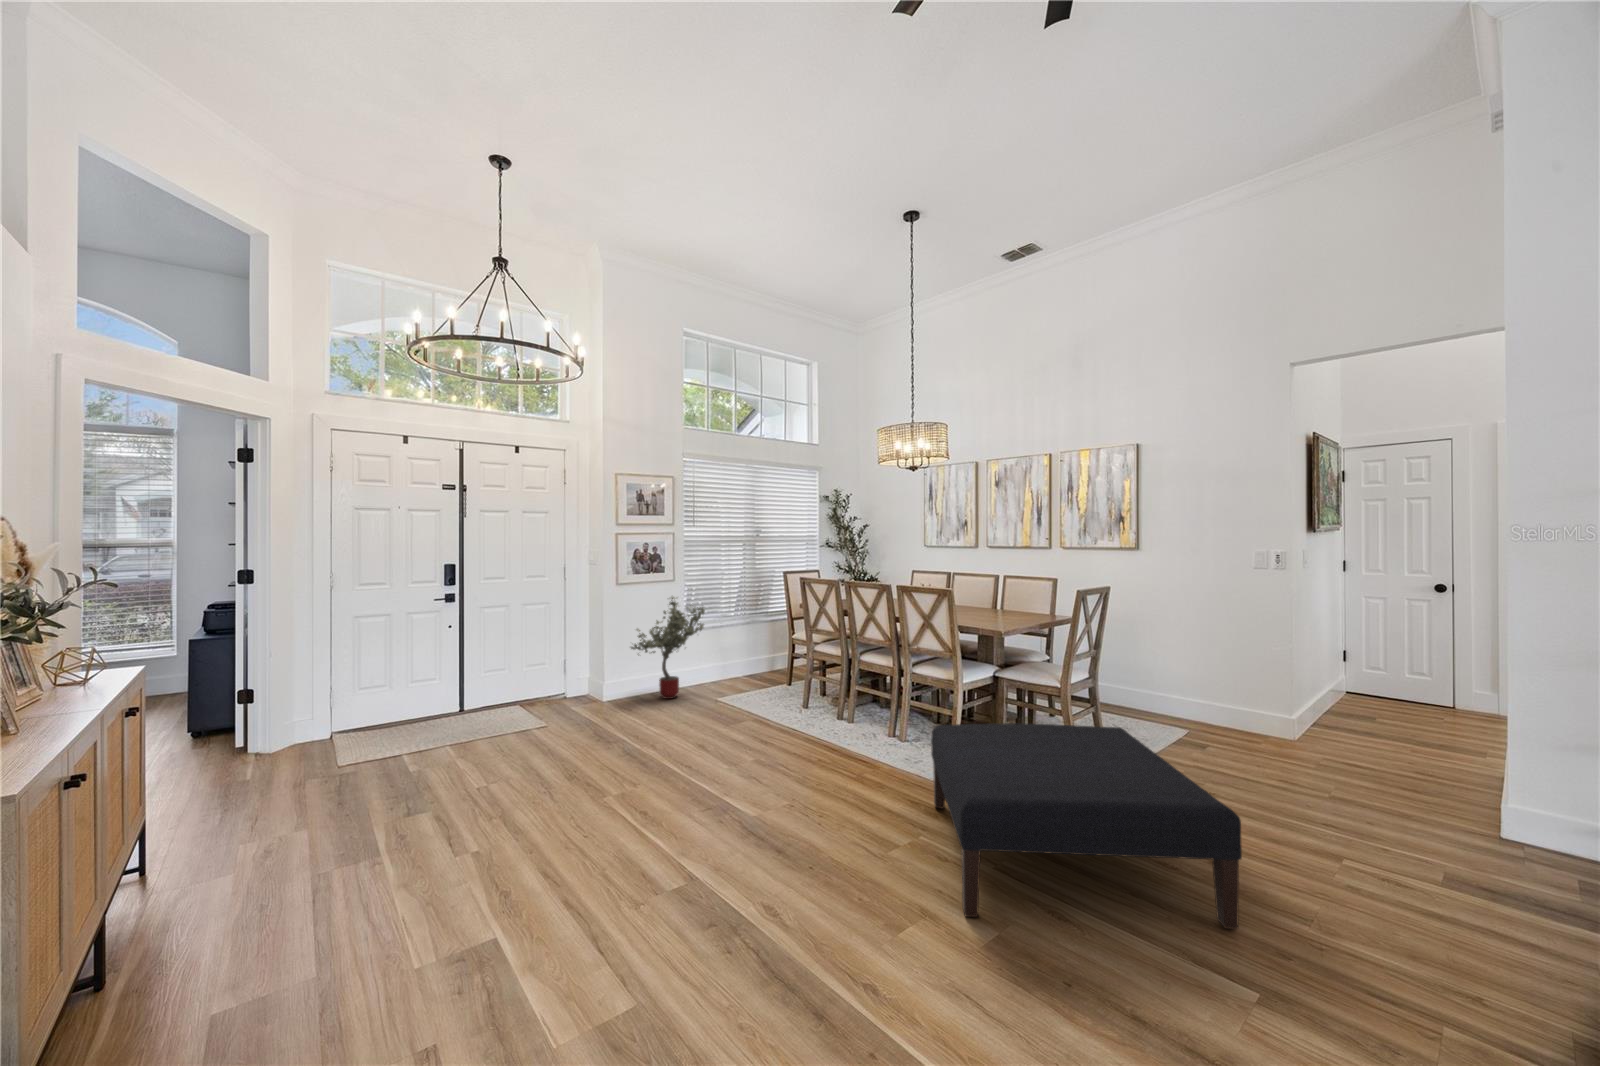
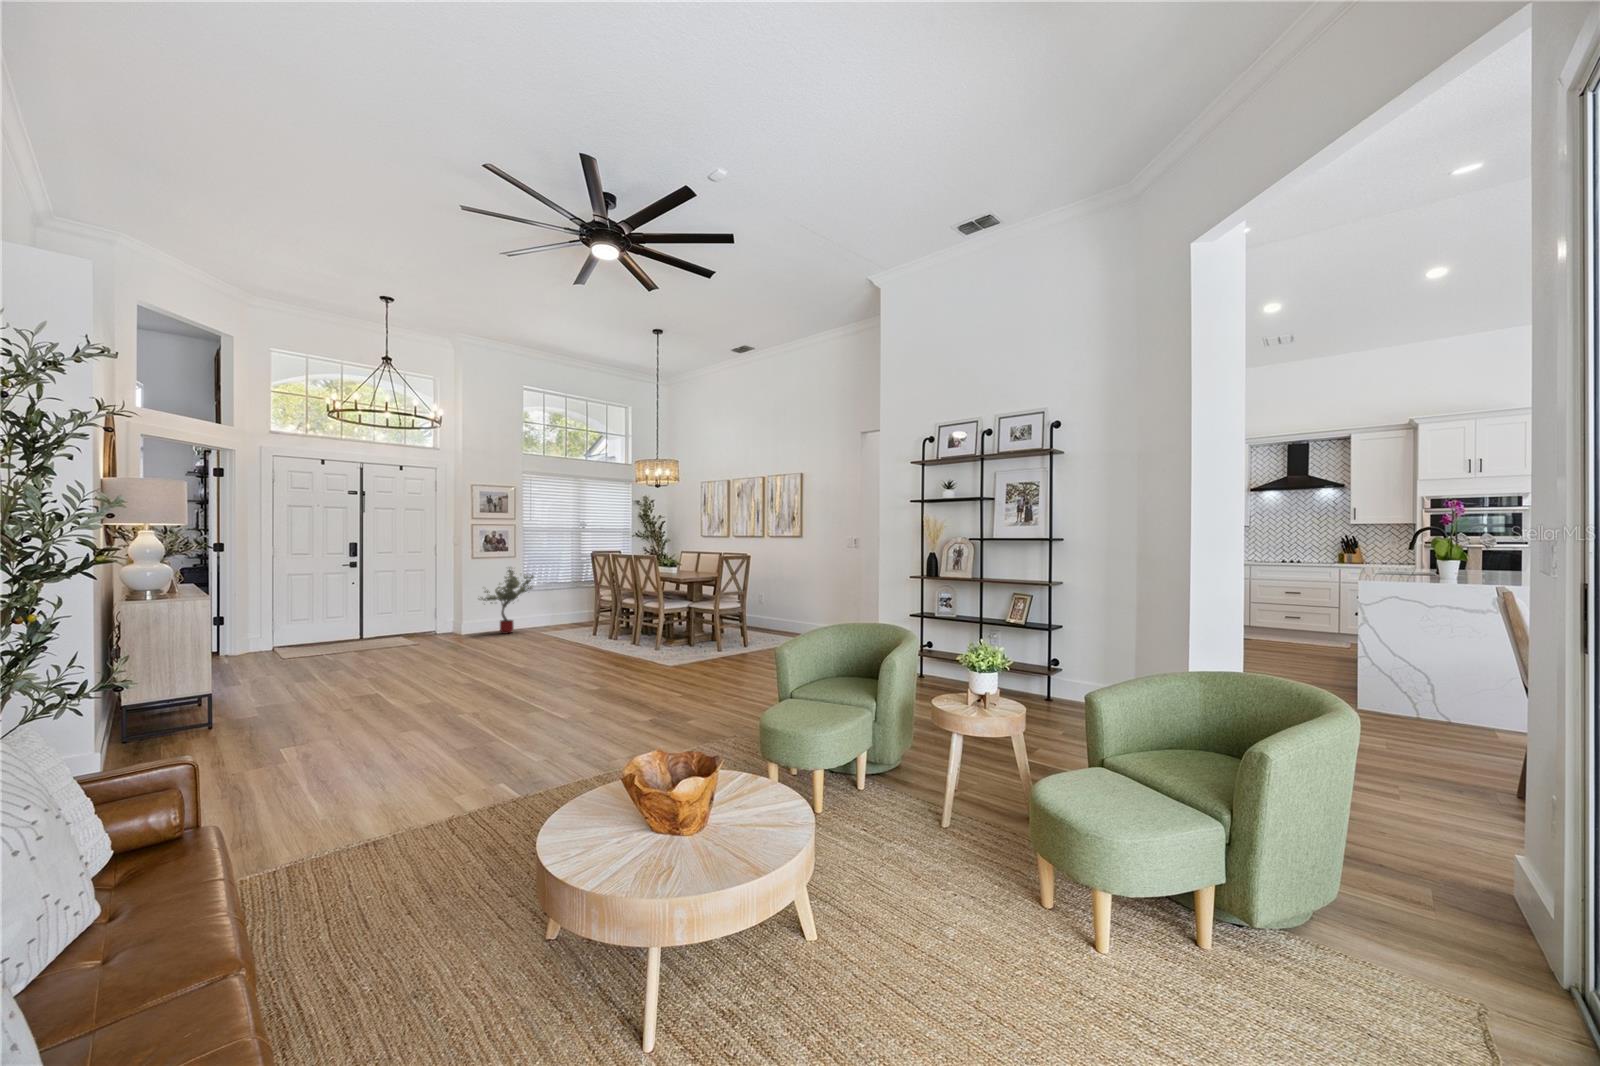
ottoman: present [931,723,1242,929] -> none [586,622,714,689]

